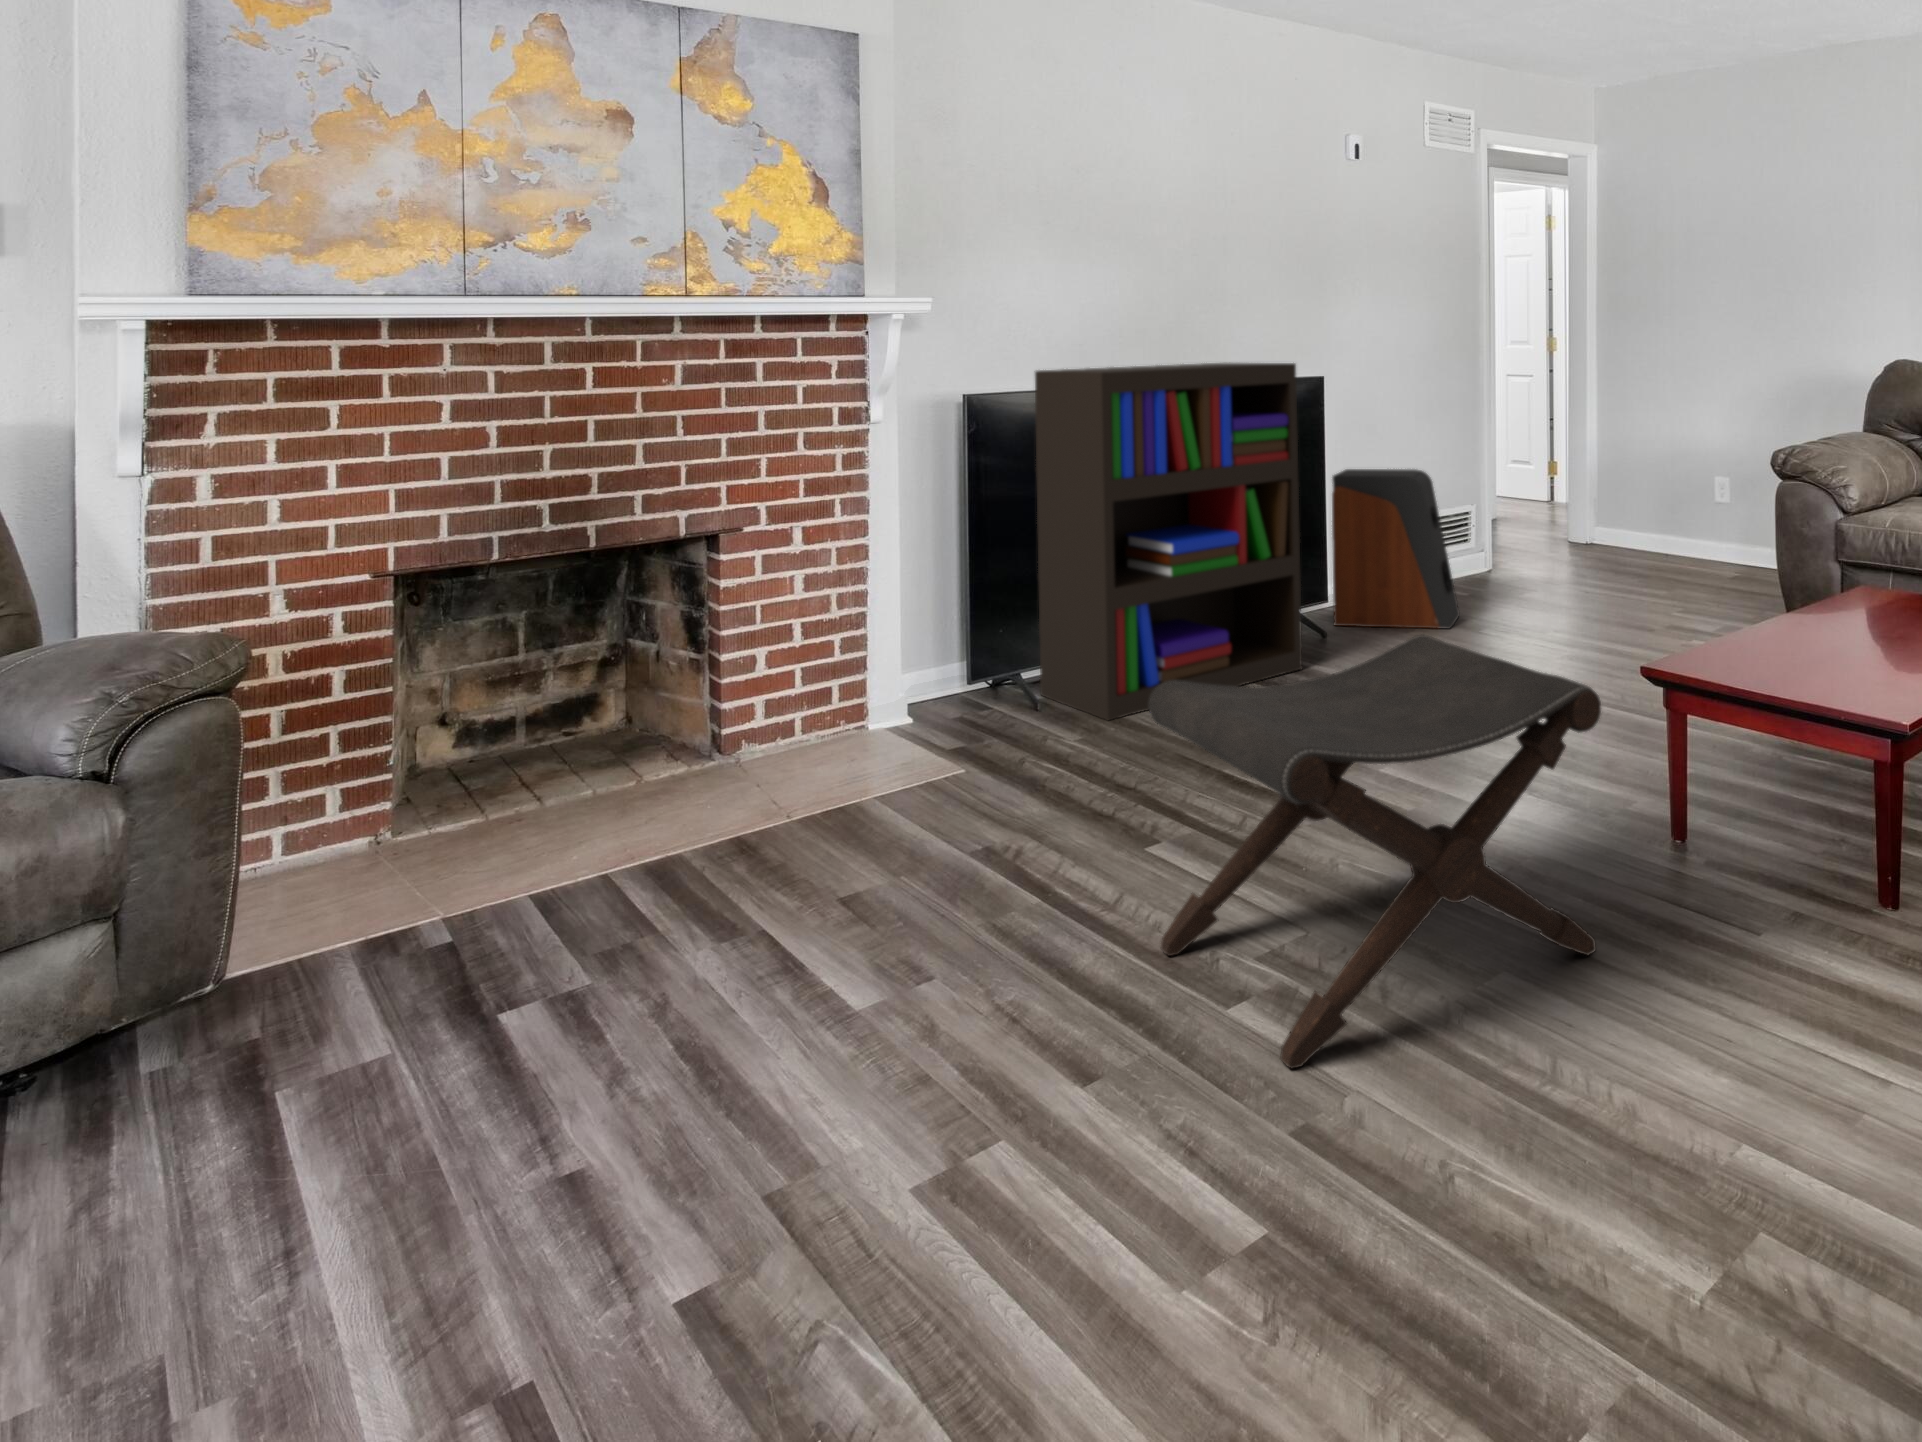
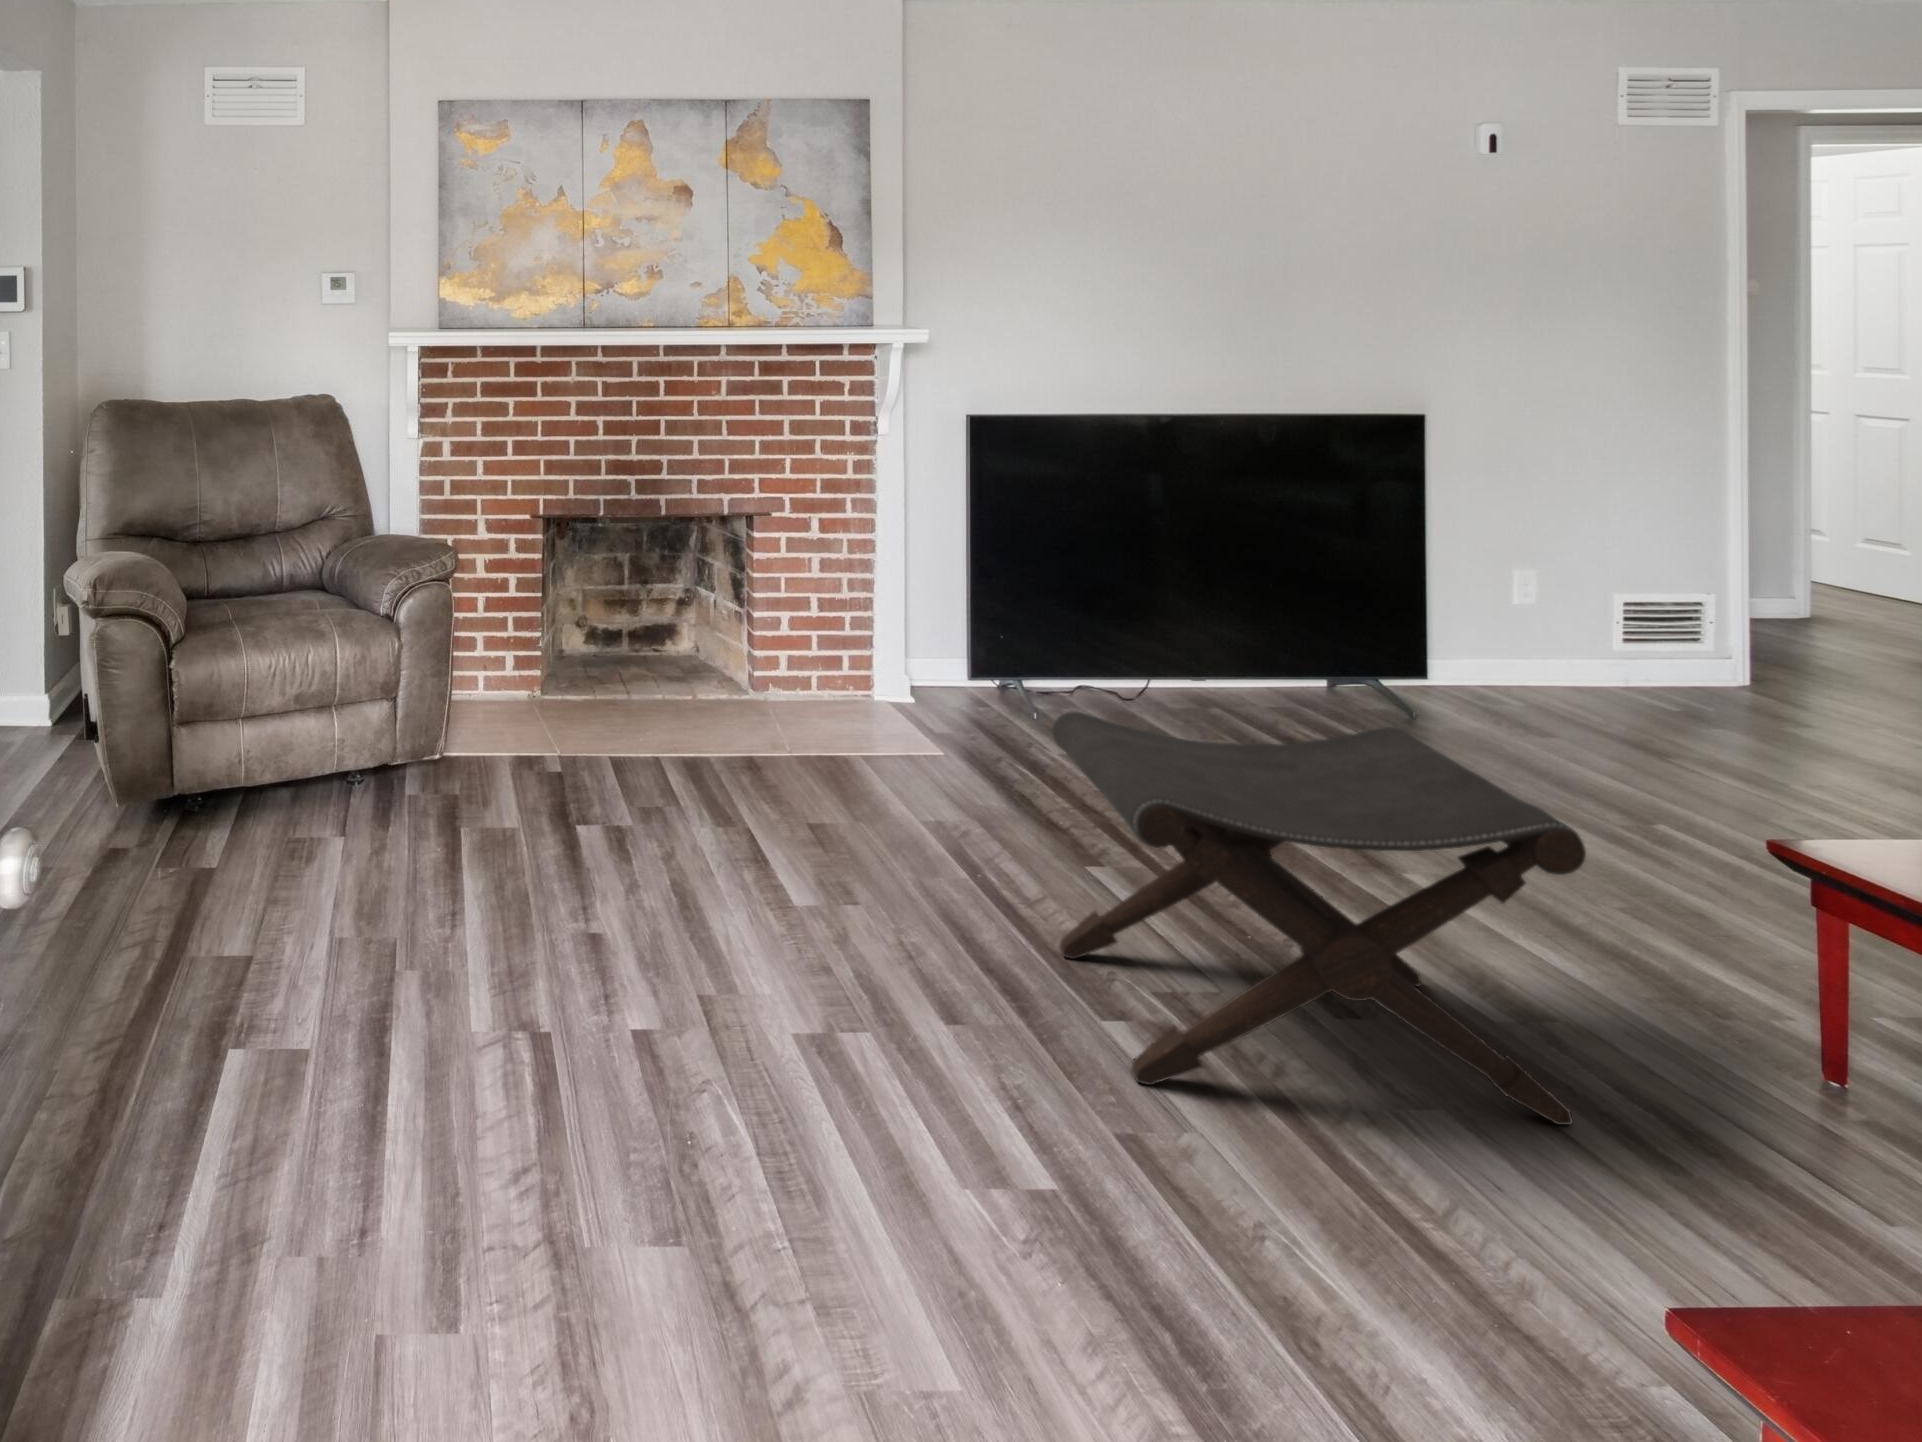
bookshelf: present [1035,363,1302,721] -> none [1040,395,1353,744]
speaker: present [1332,469,1460,629] -> none [1425,525,1630,741]

